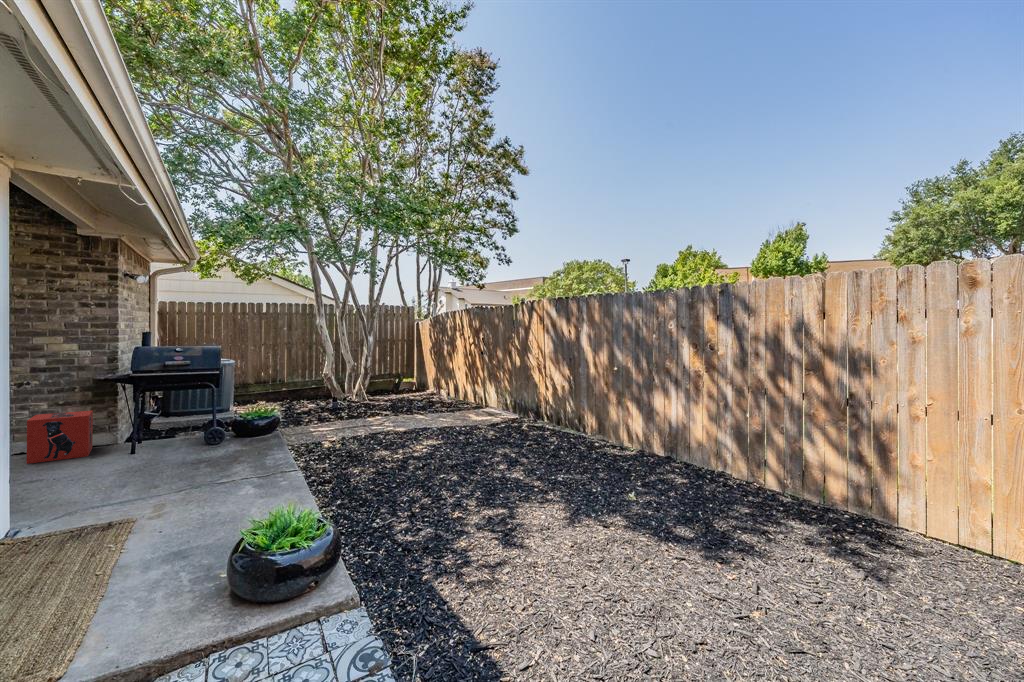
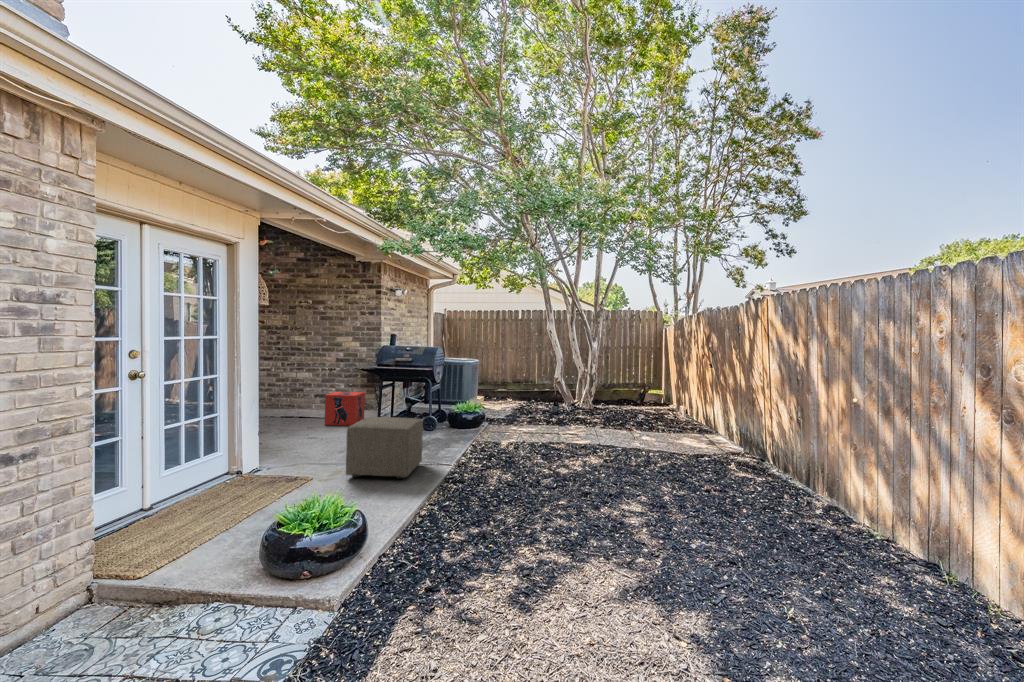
ottoman: none [188,427,275,506] -> present [346,417,423,479]

